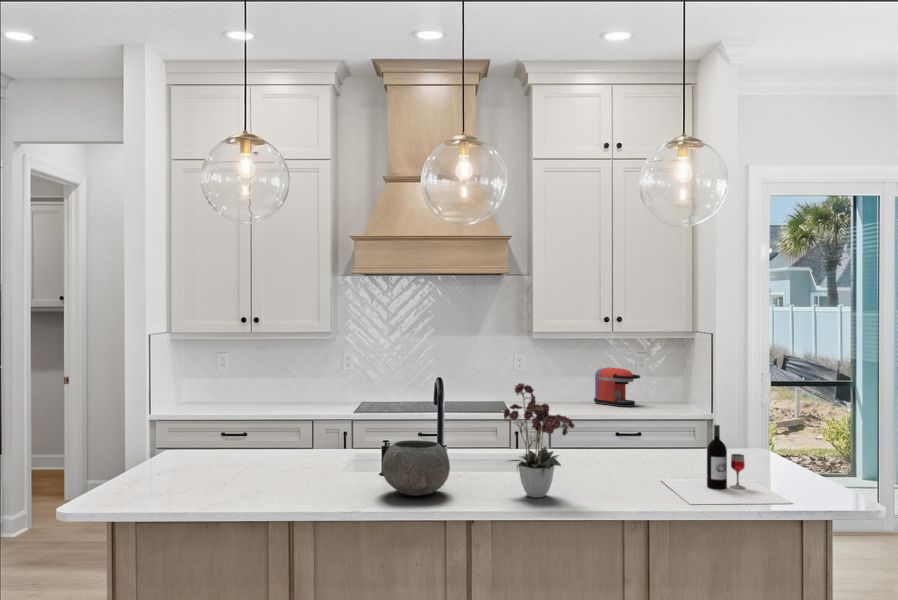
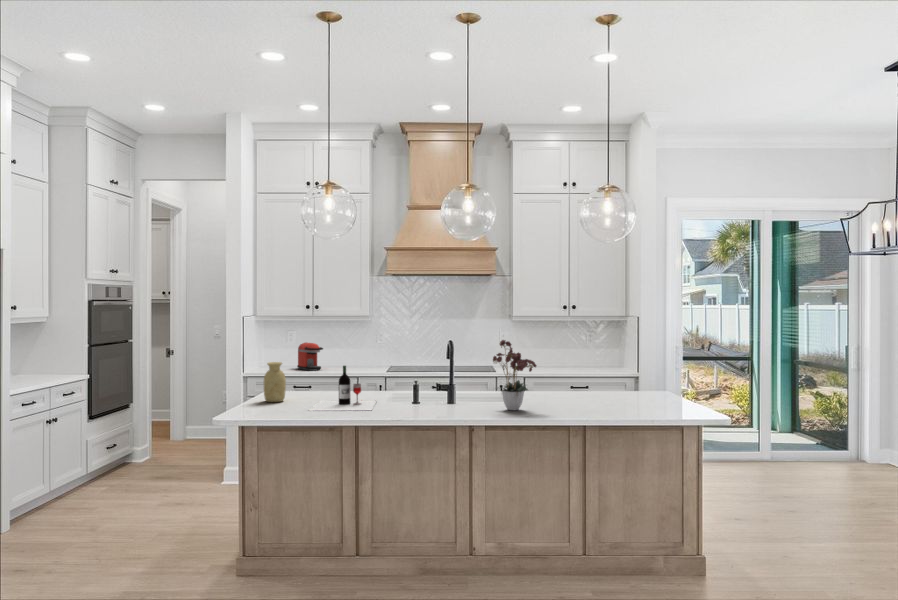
coffee maker: present [594,367,640,407] -> present [297,342,323,371]
vase: none [146,414,181,478] -> present [264,362,286,402]
wine bottle: present [661,425,792,504] -> present [310,366,376,411]
bowl: present [382,440,450,496] -> none [417,376,459,409]

